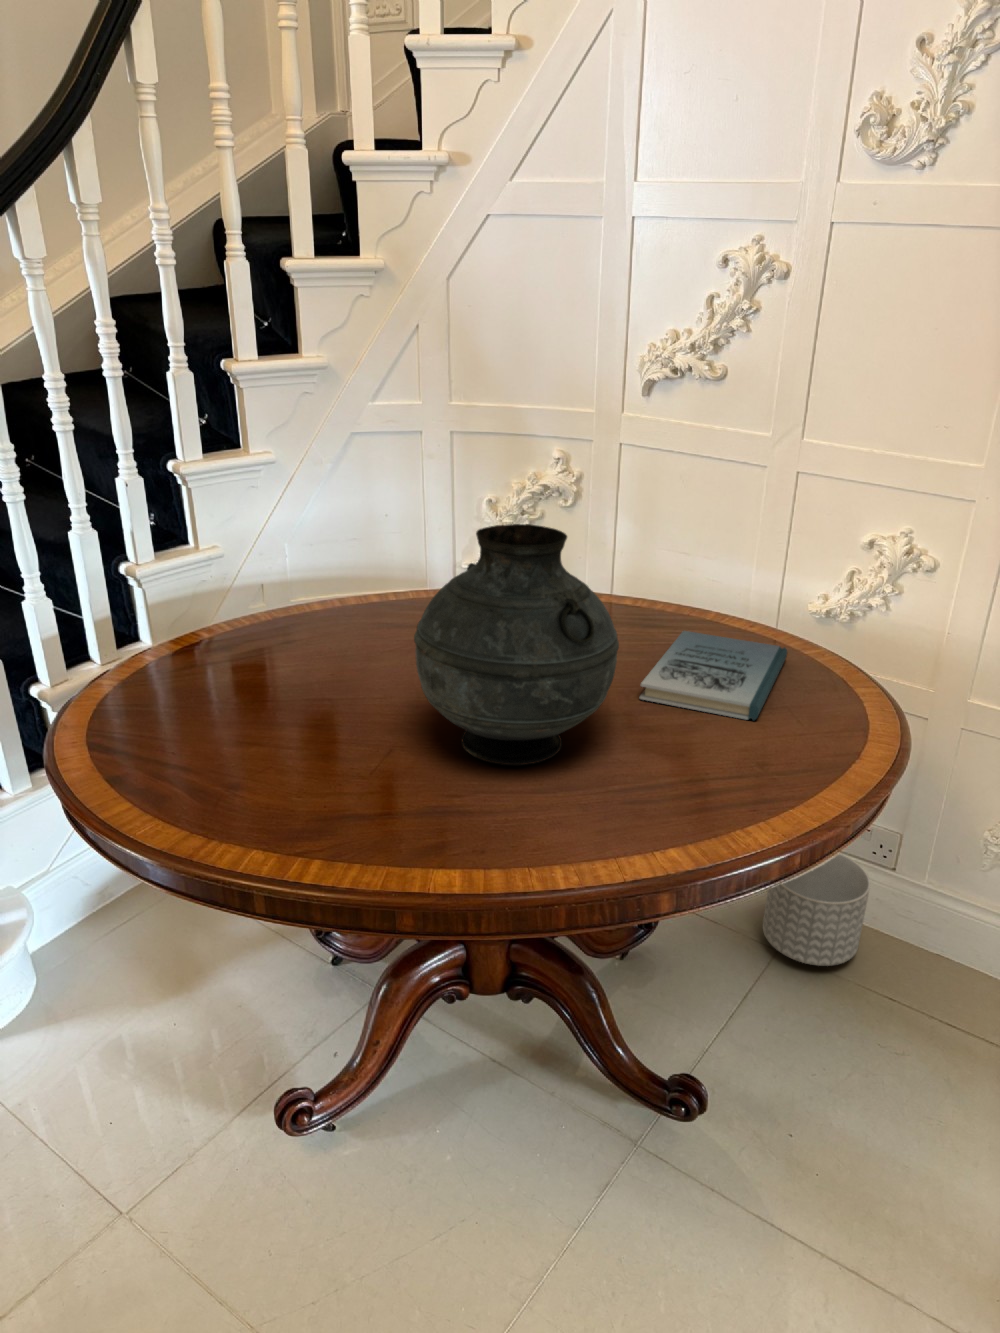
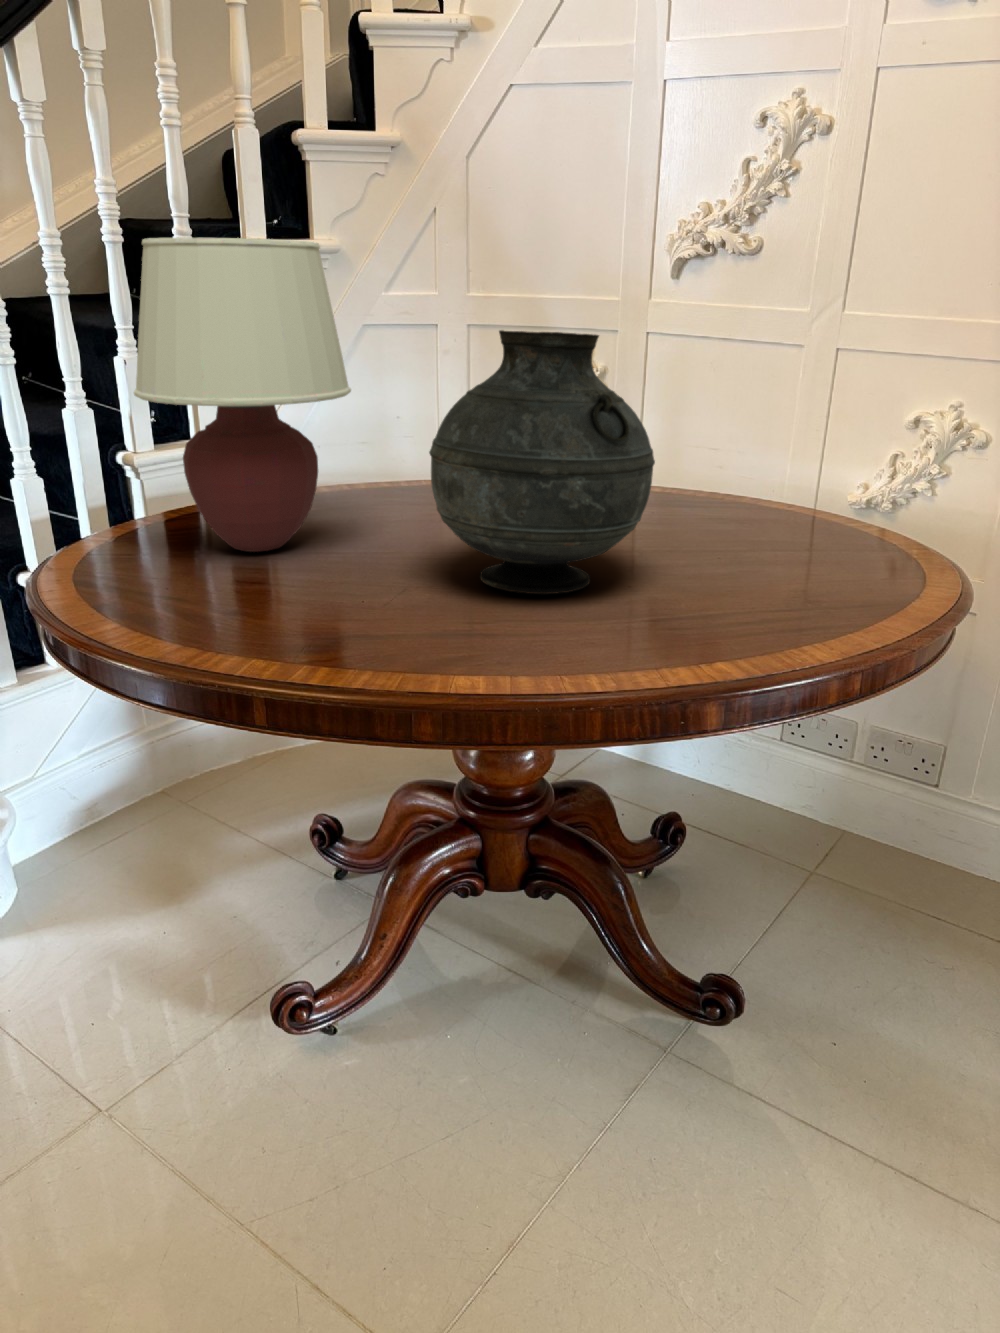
table lamp: none [142,421,342,703] -> present [134,238,351,552]
book: present [640,631,787,720] -> none [673,500,832,568]
planter: present [763,854,870,966] -> none [799,760,917,882]

